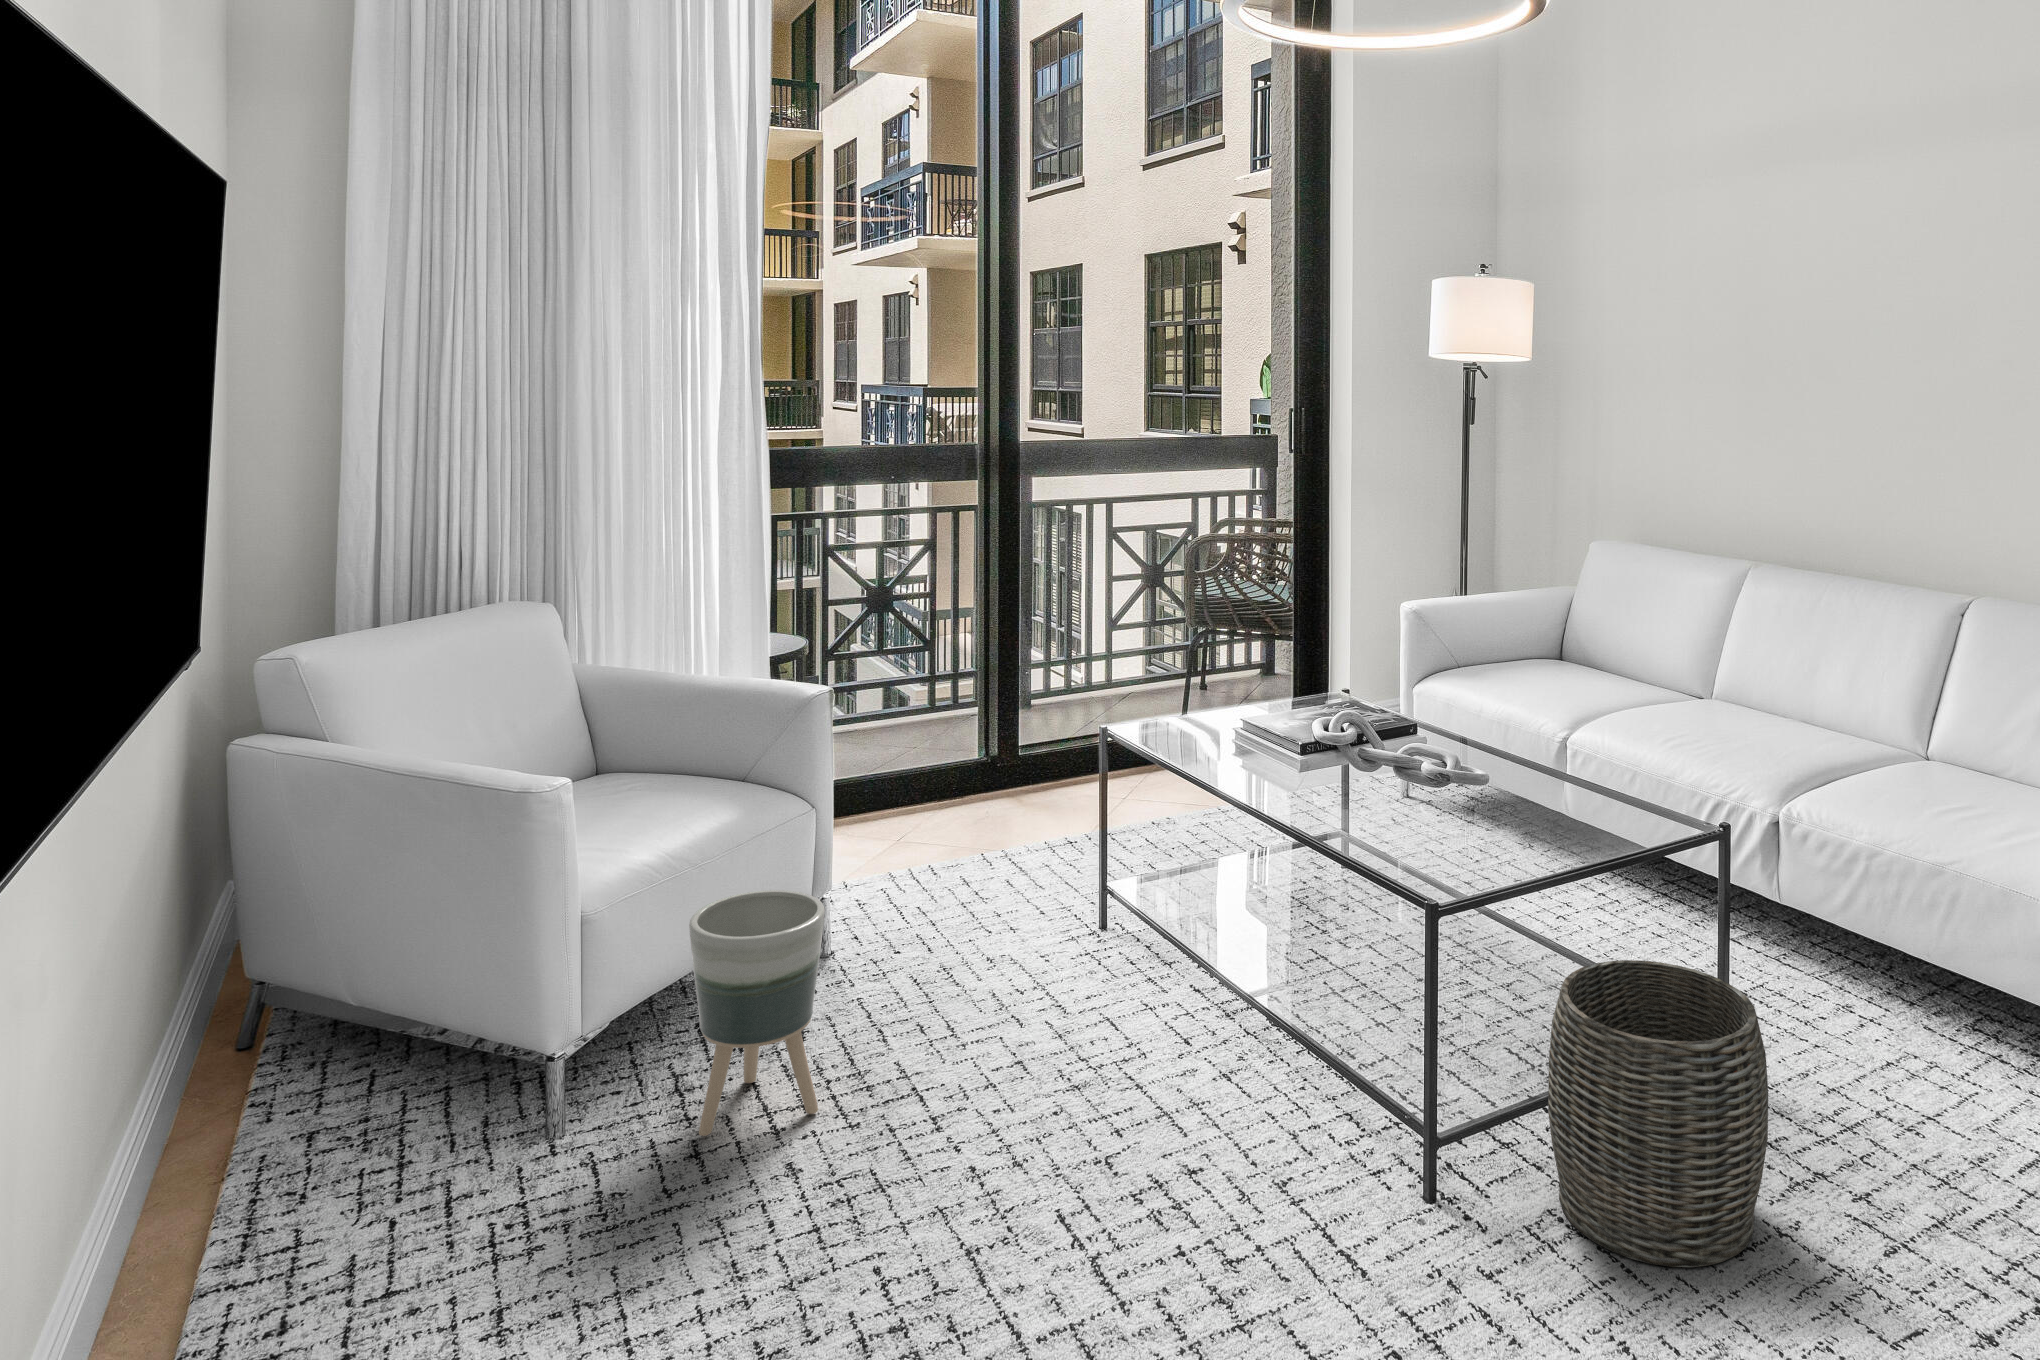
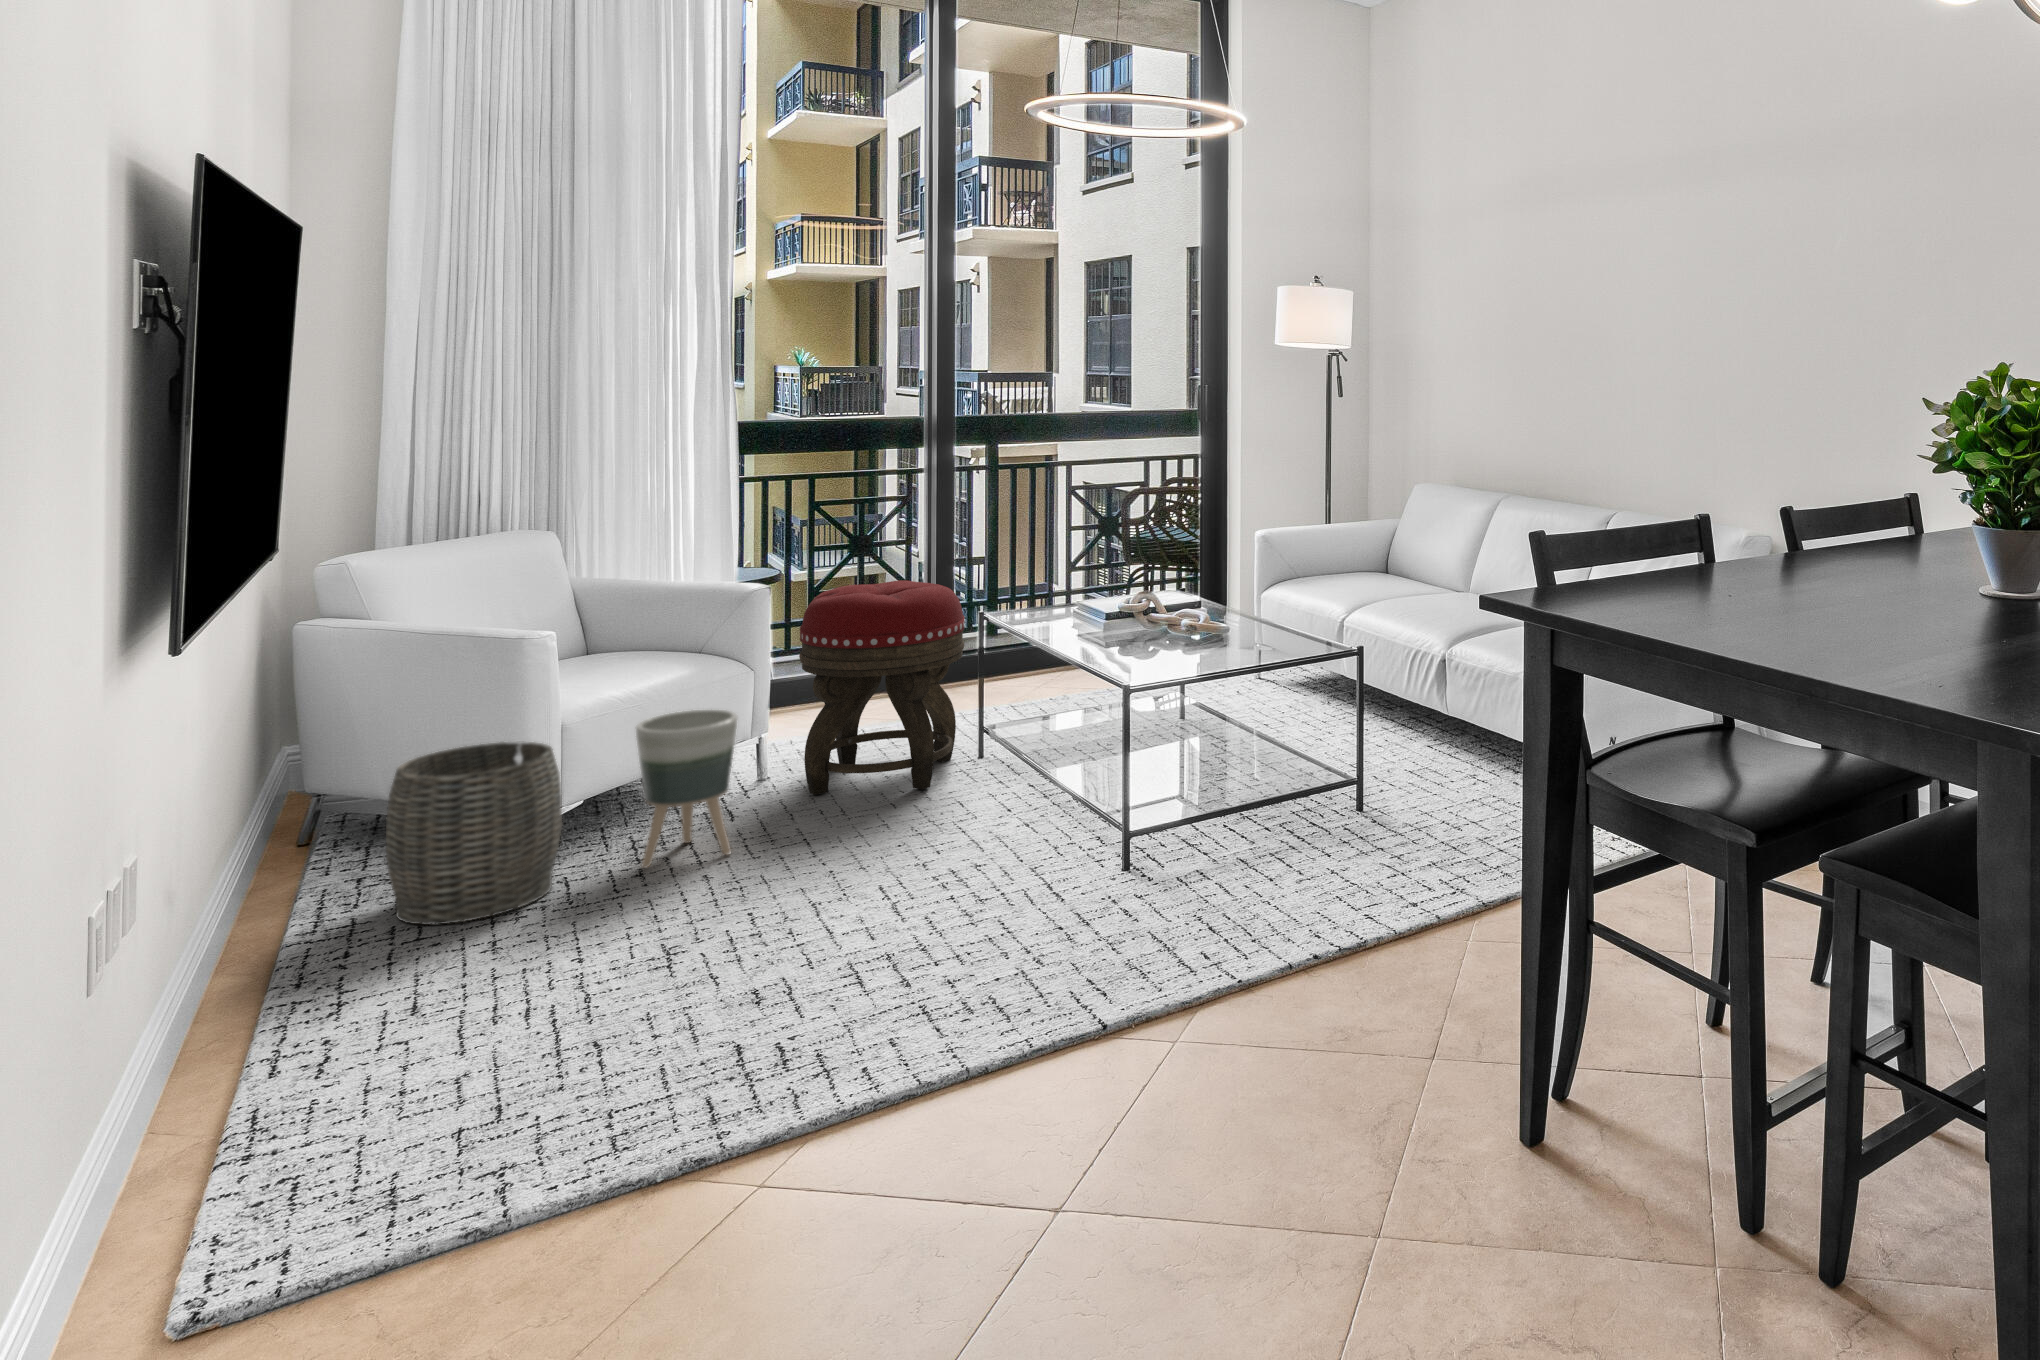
footstool: none [874,682,1086,992] -> present [799,580,965,795]
woven basket: present [1548,960,1768,1267] -> present [386,742,562,925]

